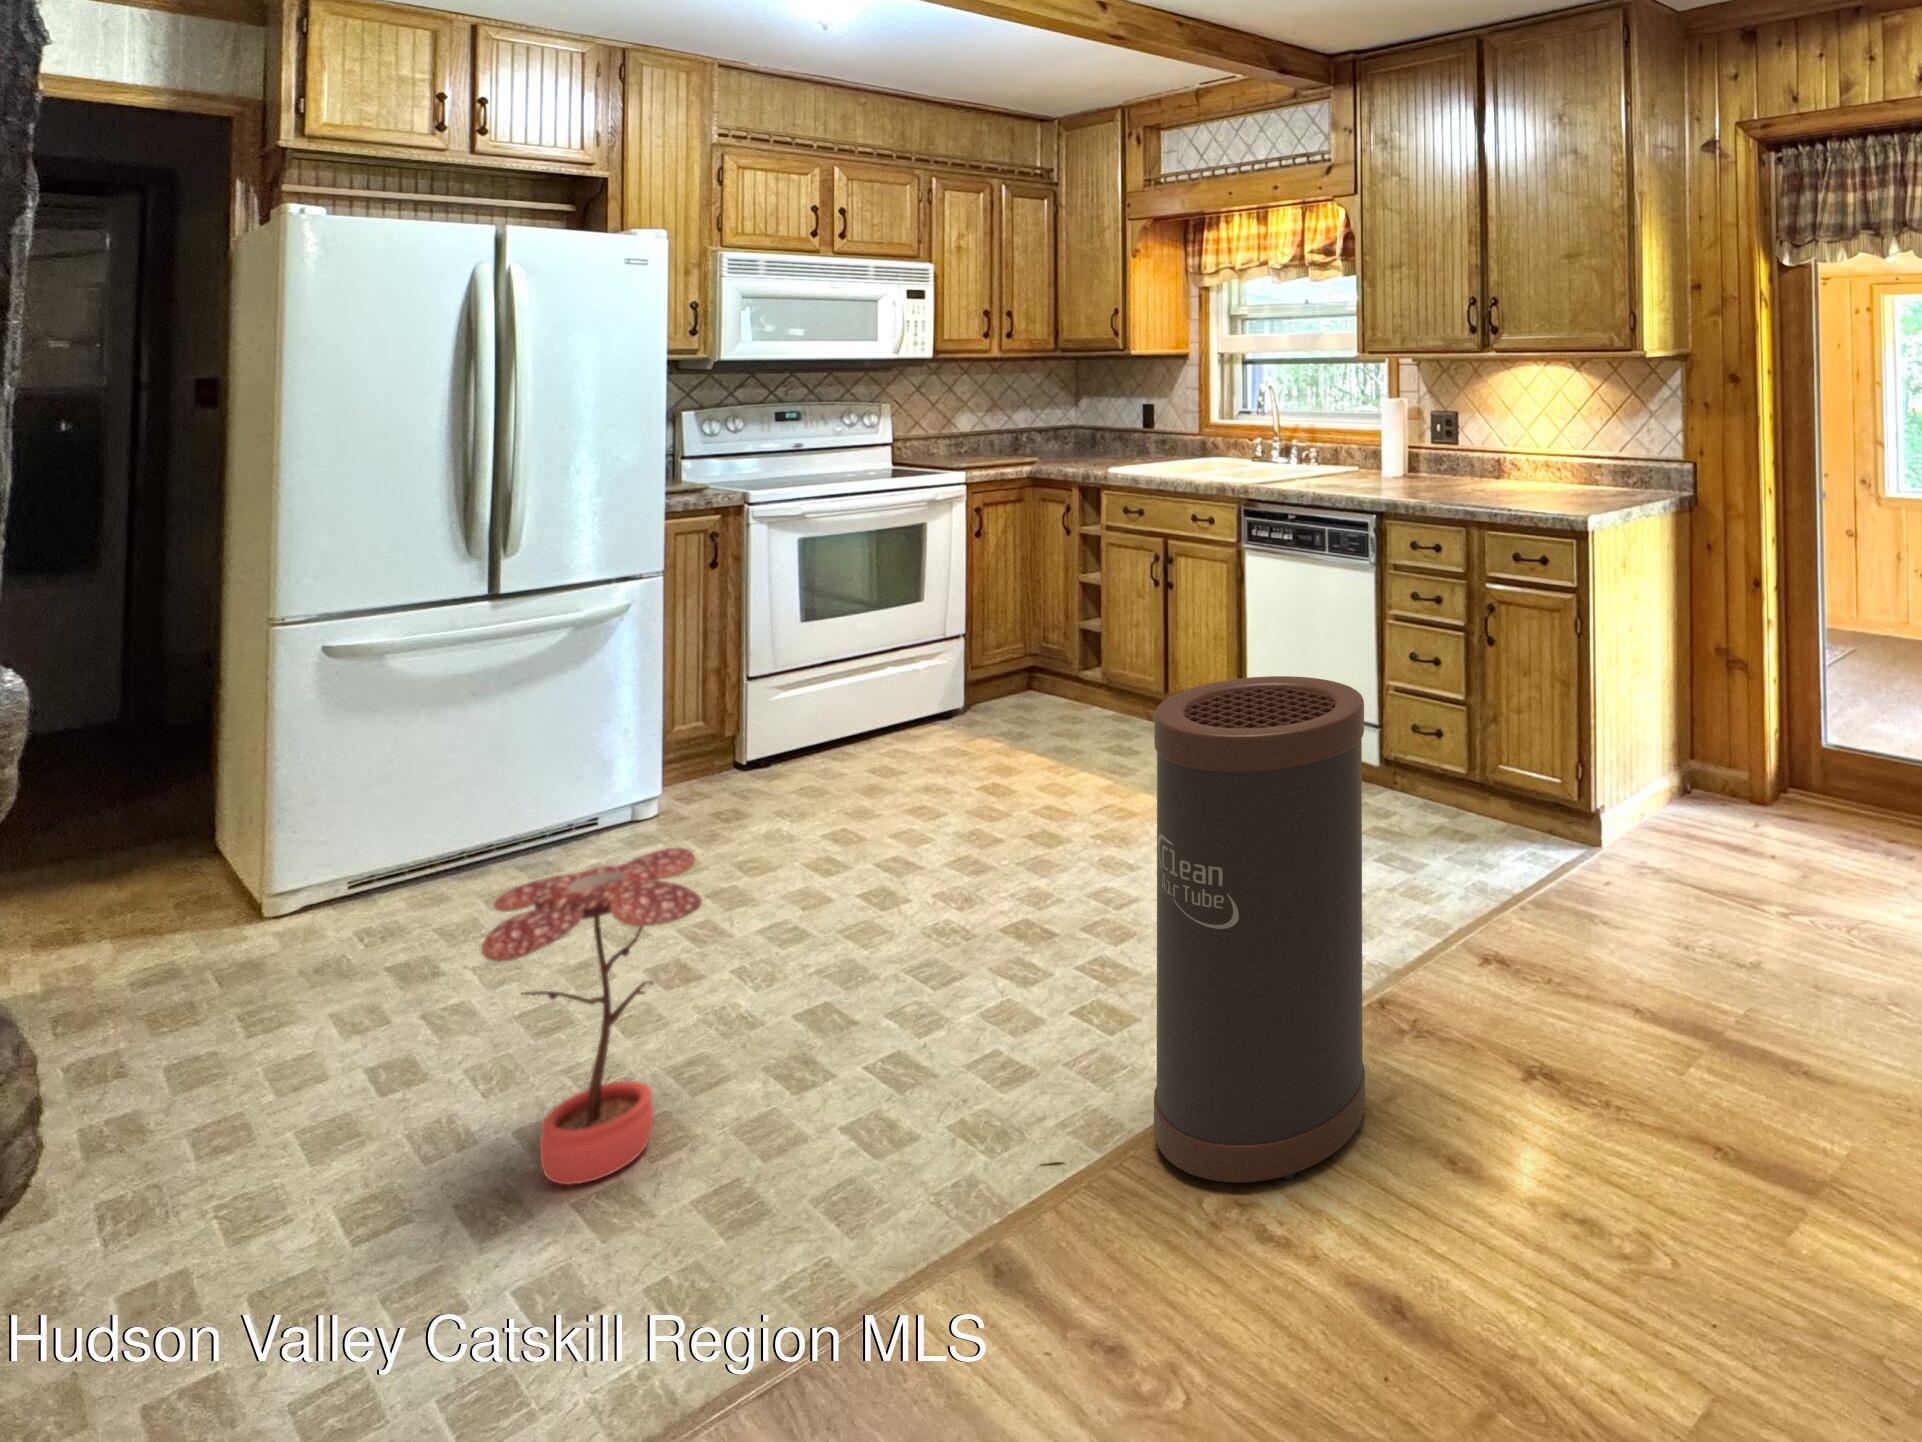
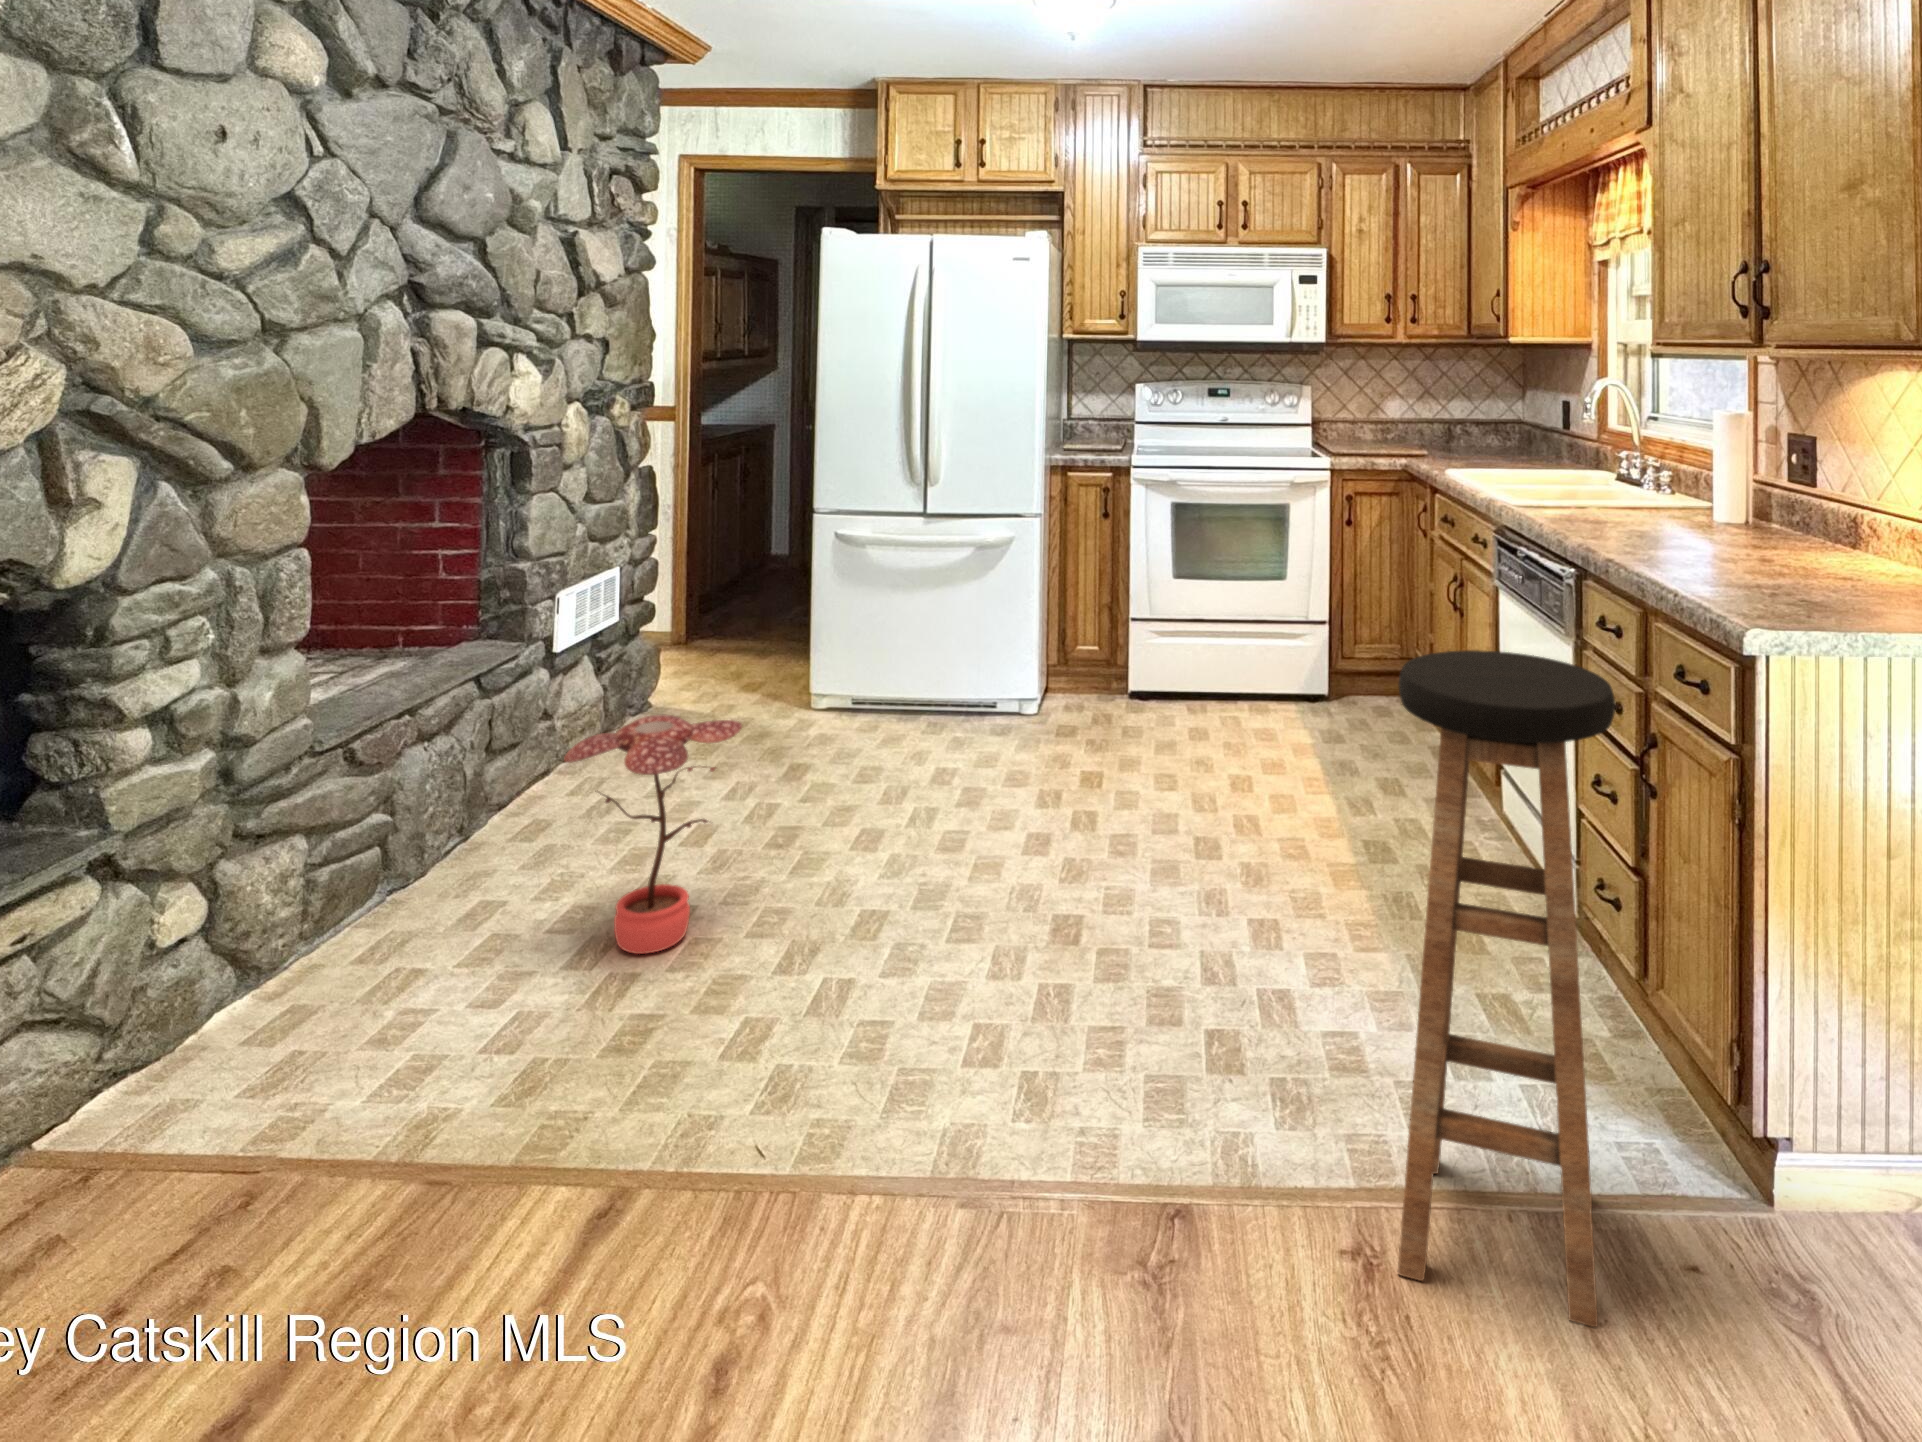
bar stool: none [1459,553,1616,954] -> present [1398,650,1615,1327]
trash can: present [1154,676,1365,1182] -> none [753,707,1011,1326]

